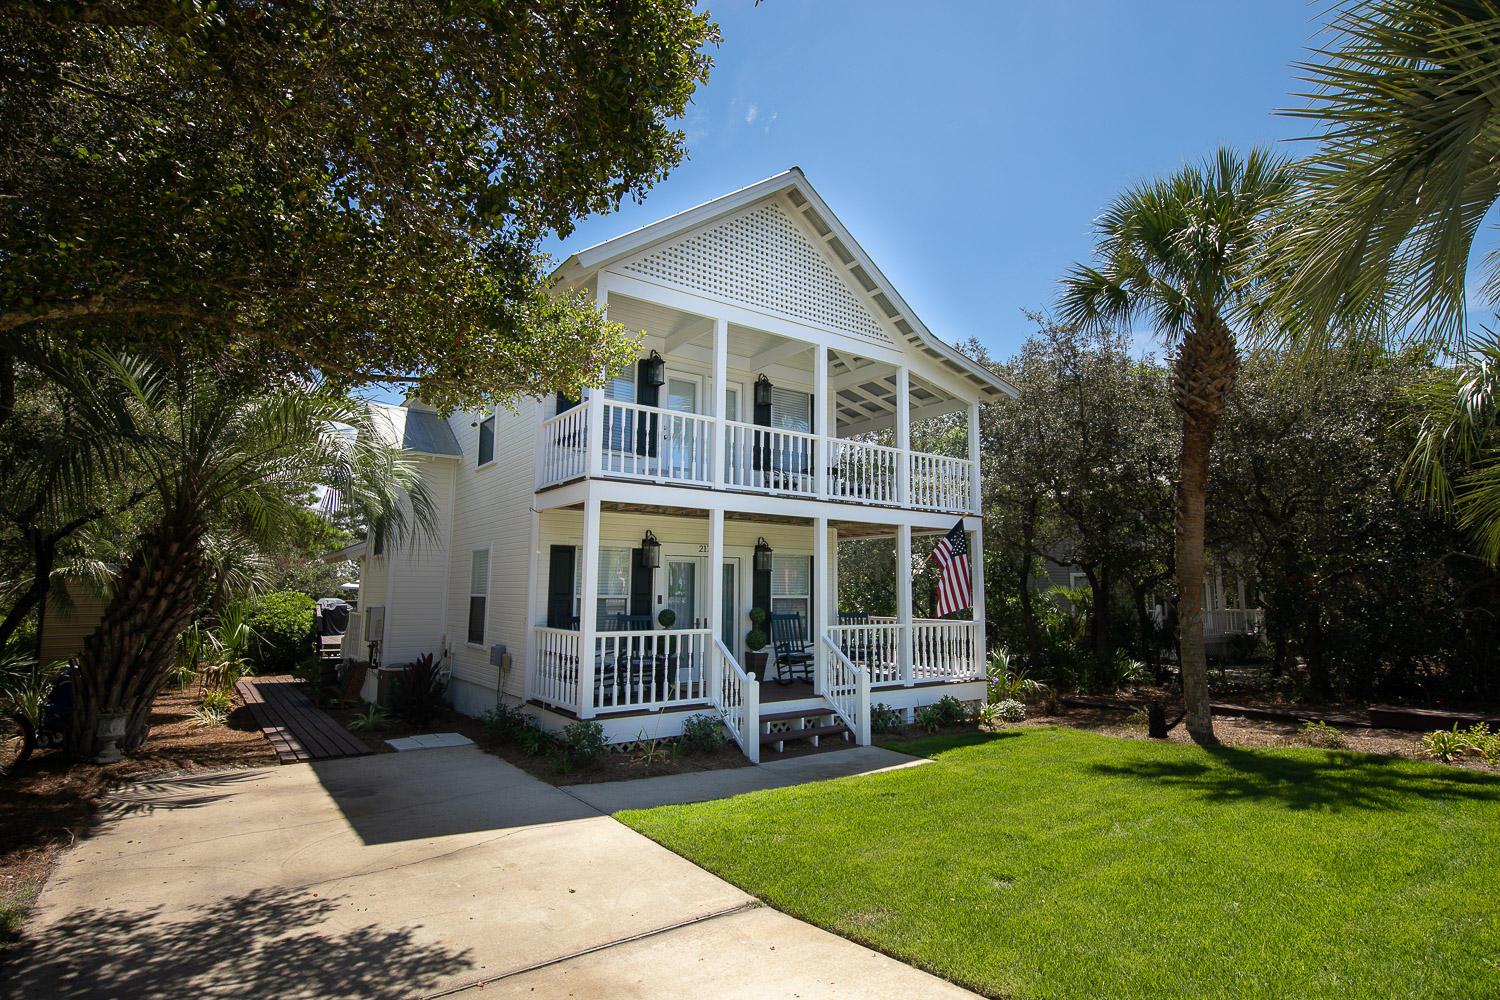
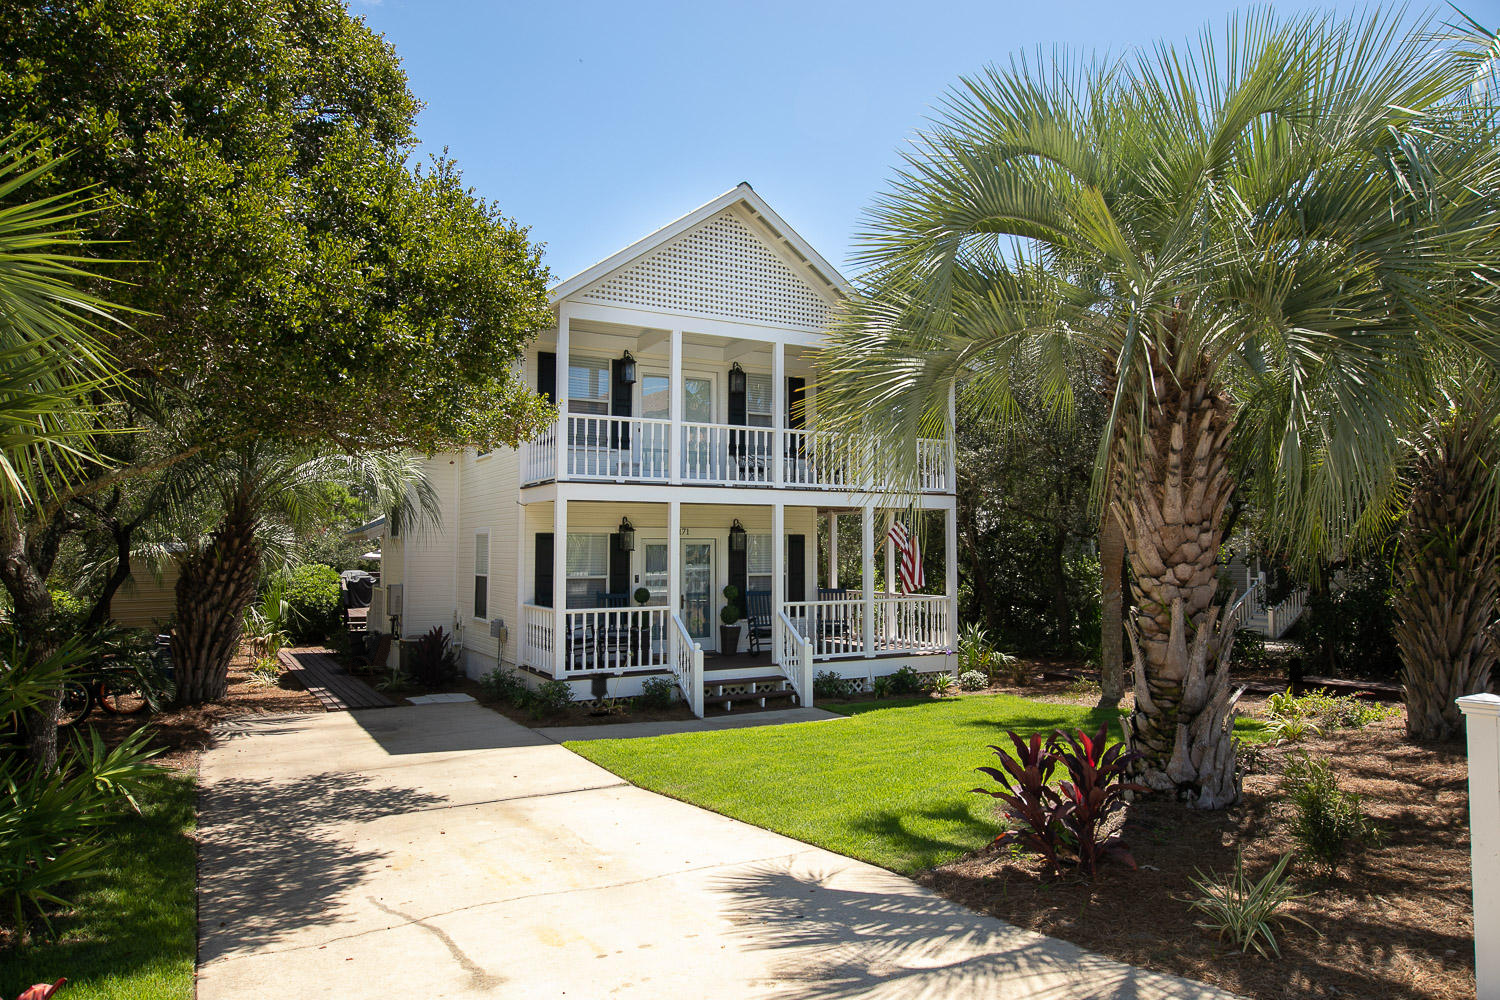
watering can: present [1141,701,1189,738] -> present [1288,654,1317,682]
planter: present [93,707,132,764] -> present [589,672,610,714]

